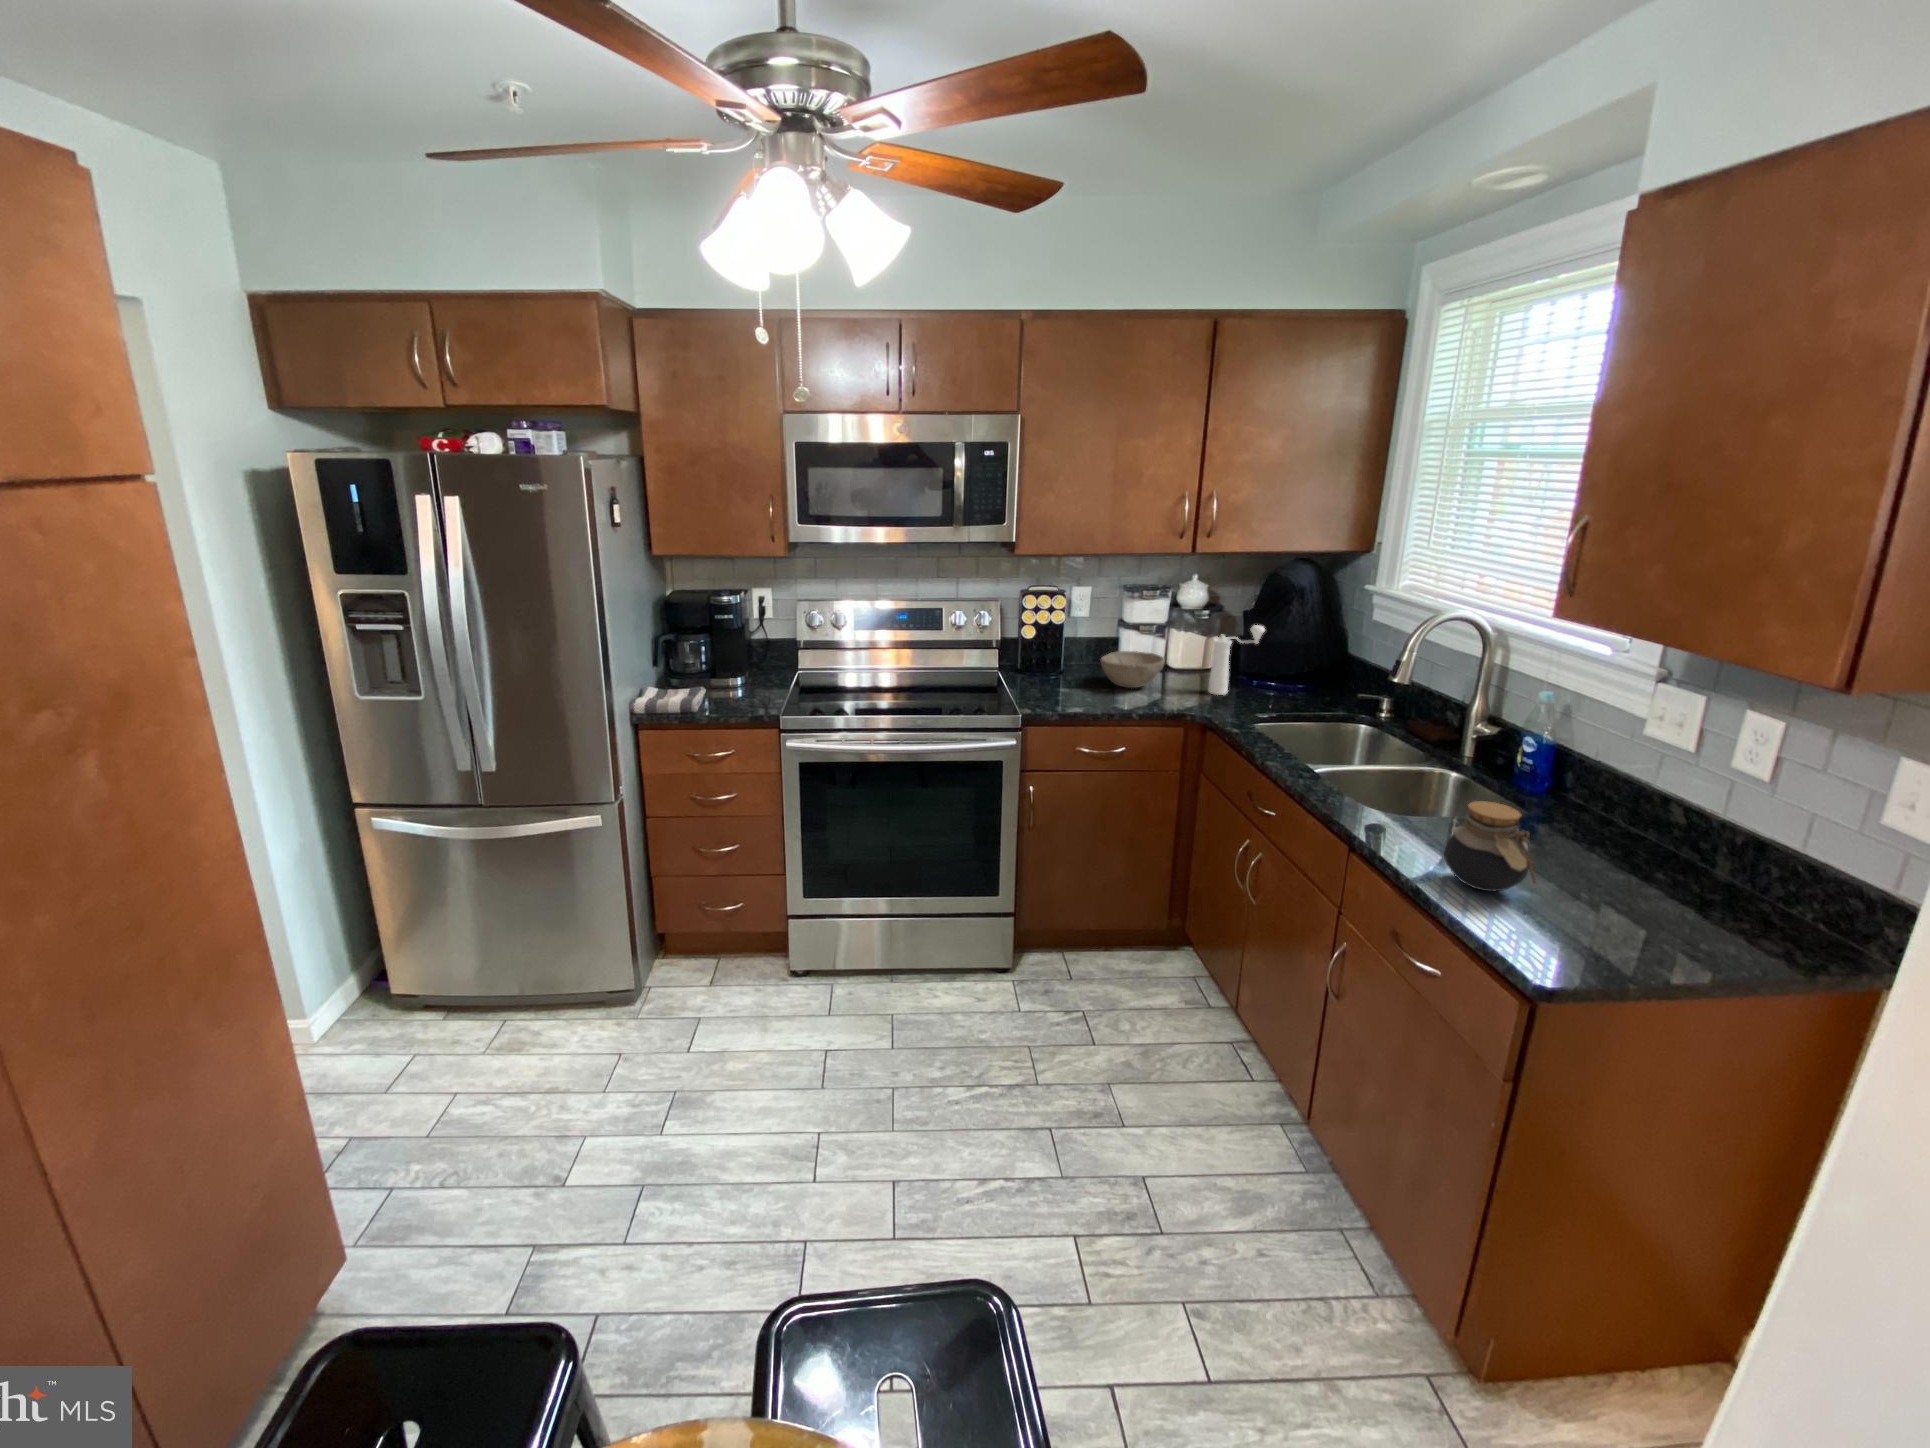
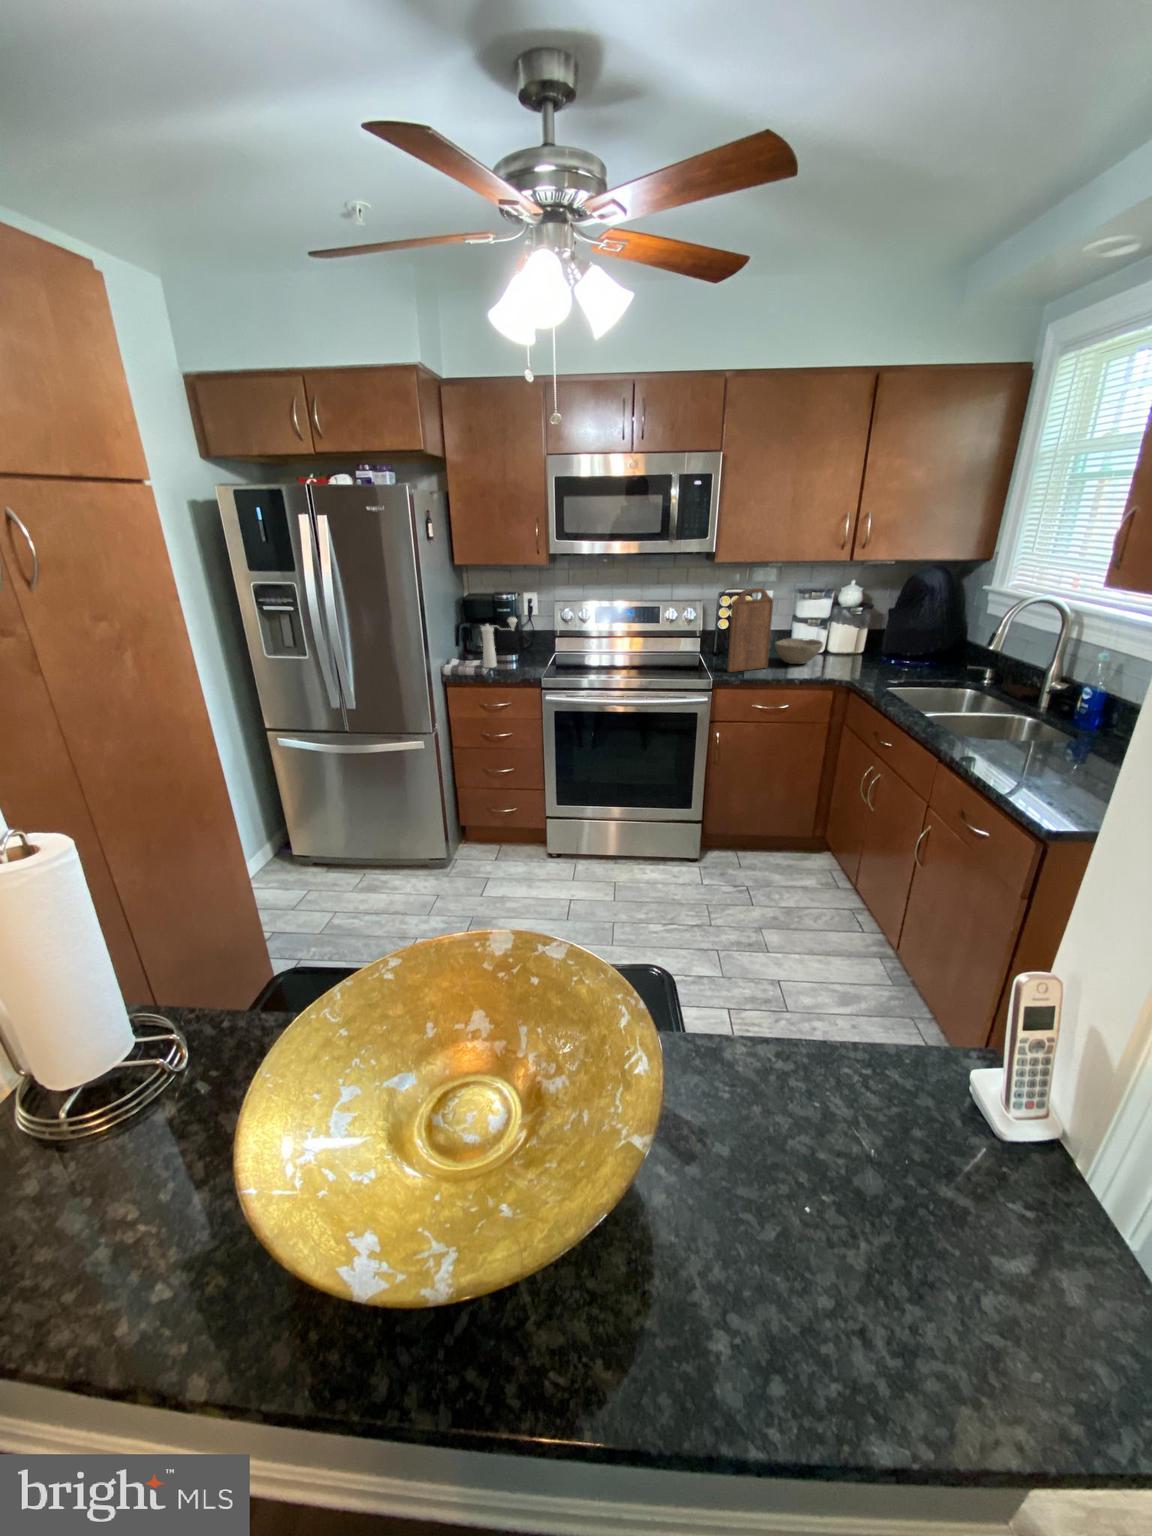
cutting board: none [1040,589,1098,703] -> present [727,588,773,672]
pepper mill: present [1208,625,1265,695] -> present [481,617,517,668]
jar: present [1444,801,1536,891] -> none [1001,717,1066,779]

